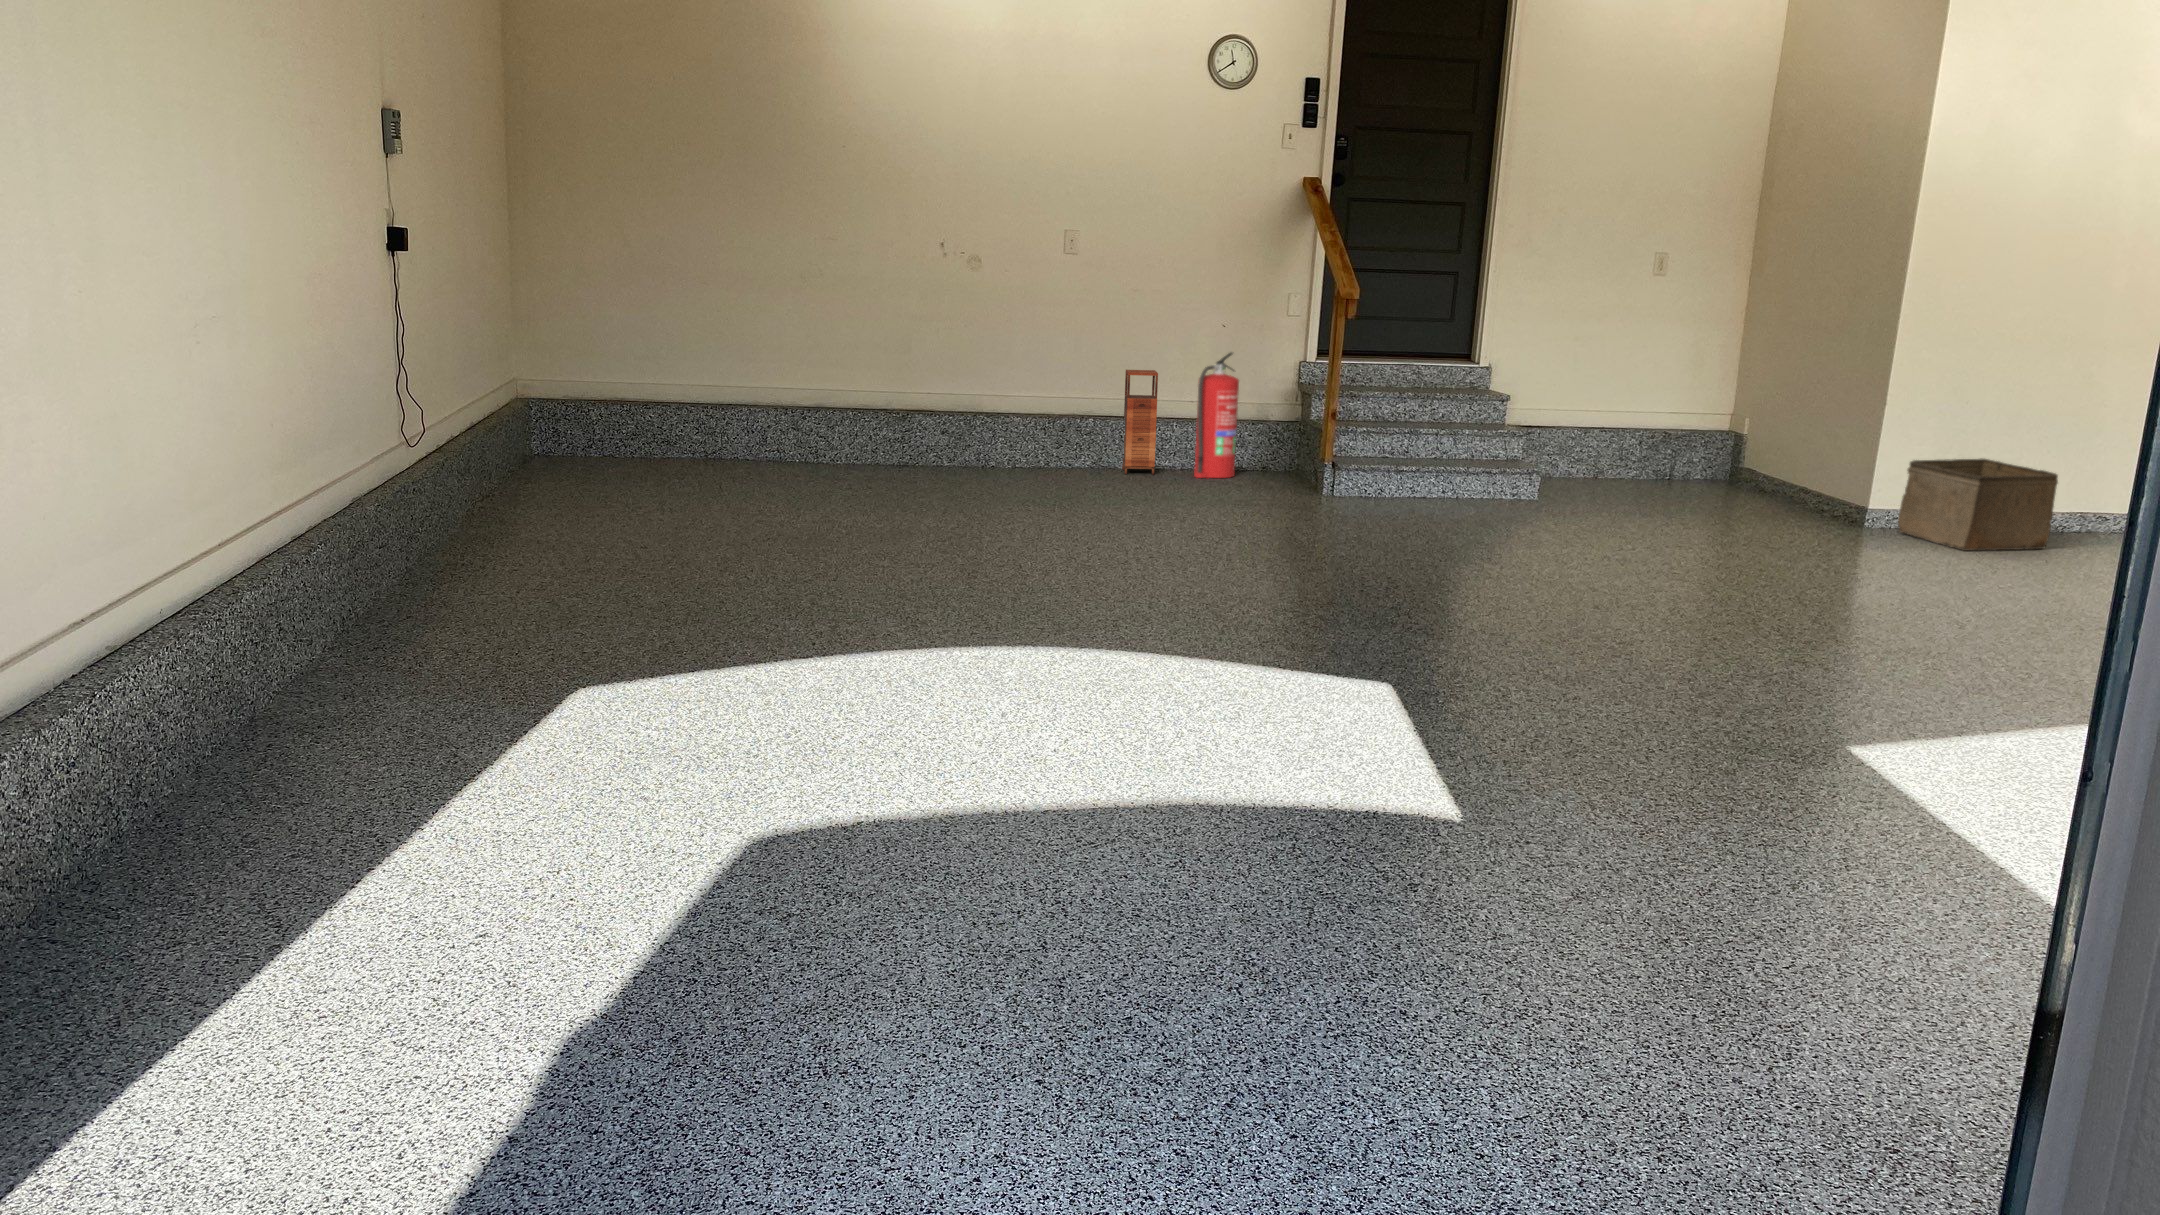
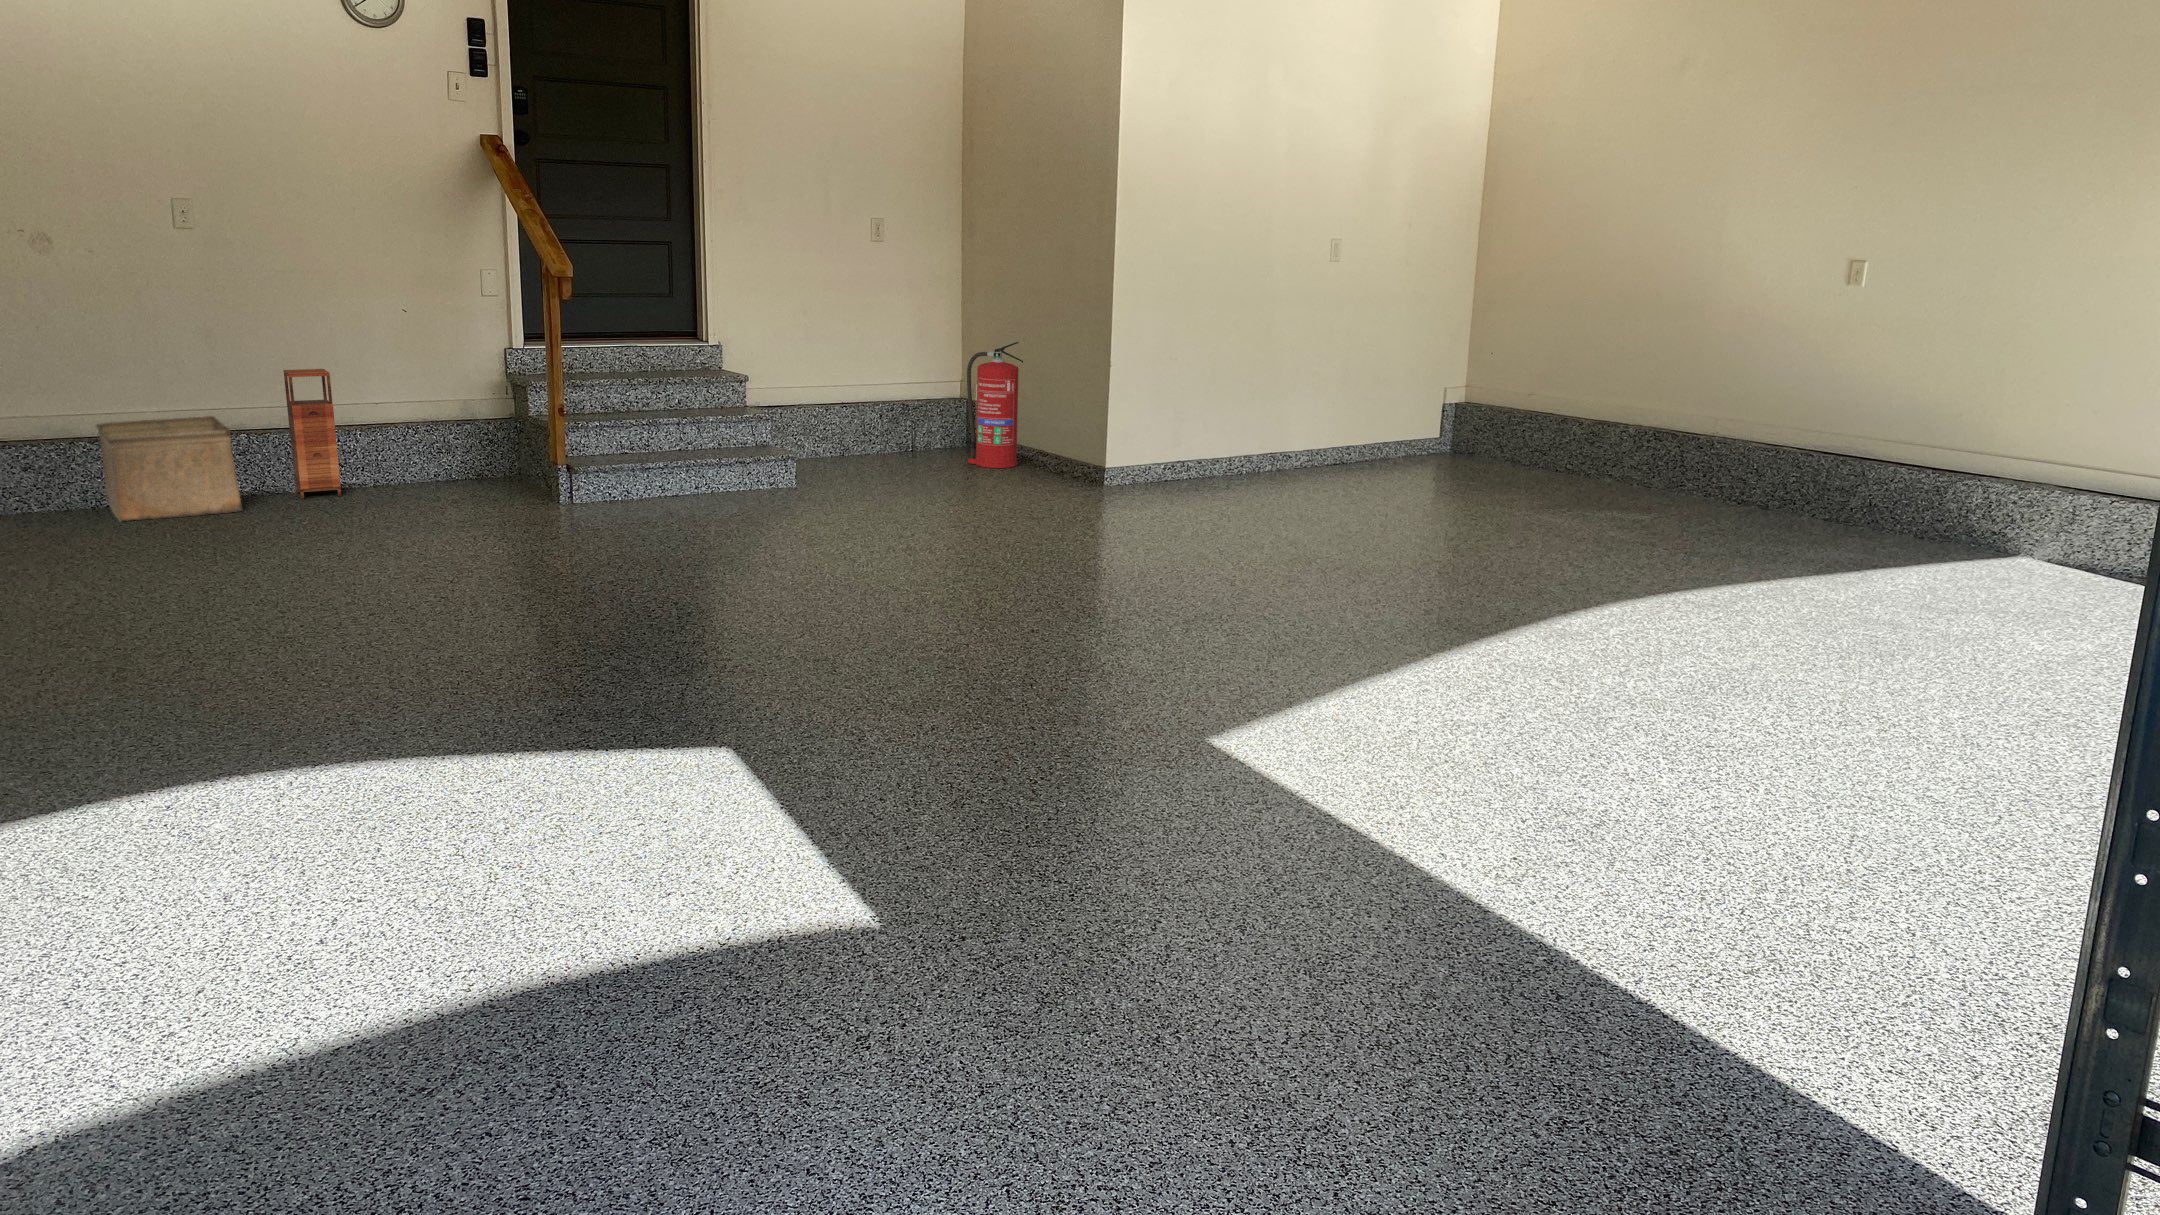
fire extinguisher: present [1194,353,1239,478] -> present [967,342,1023,468]
storage bin: present [1898,458,2058,551] -> present [96,416,242,521]

